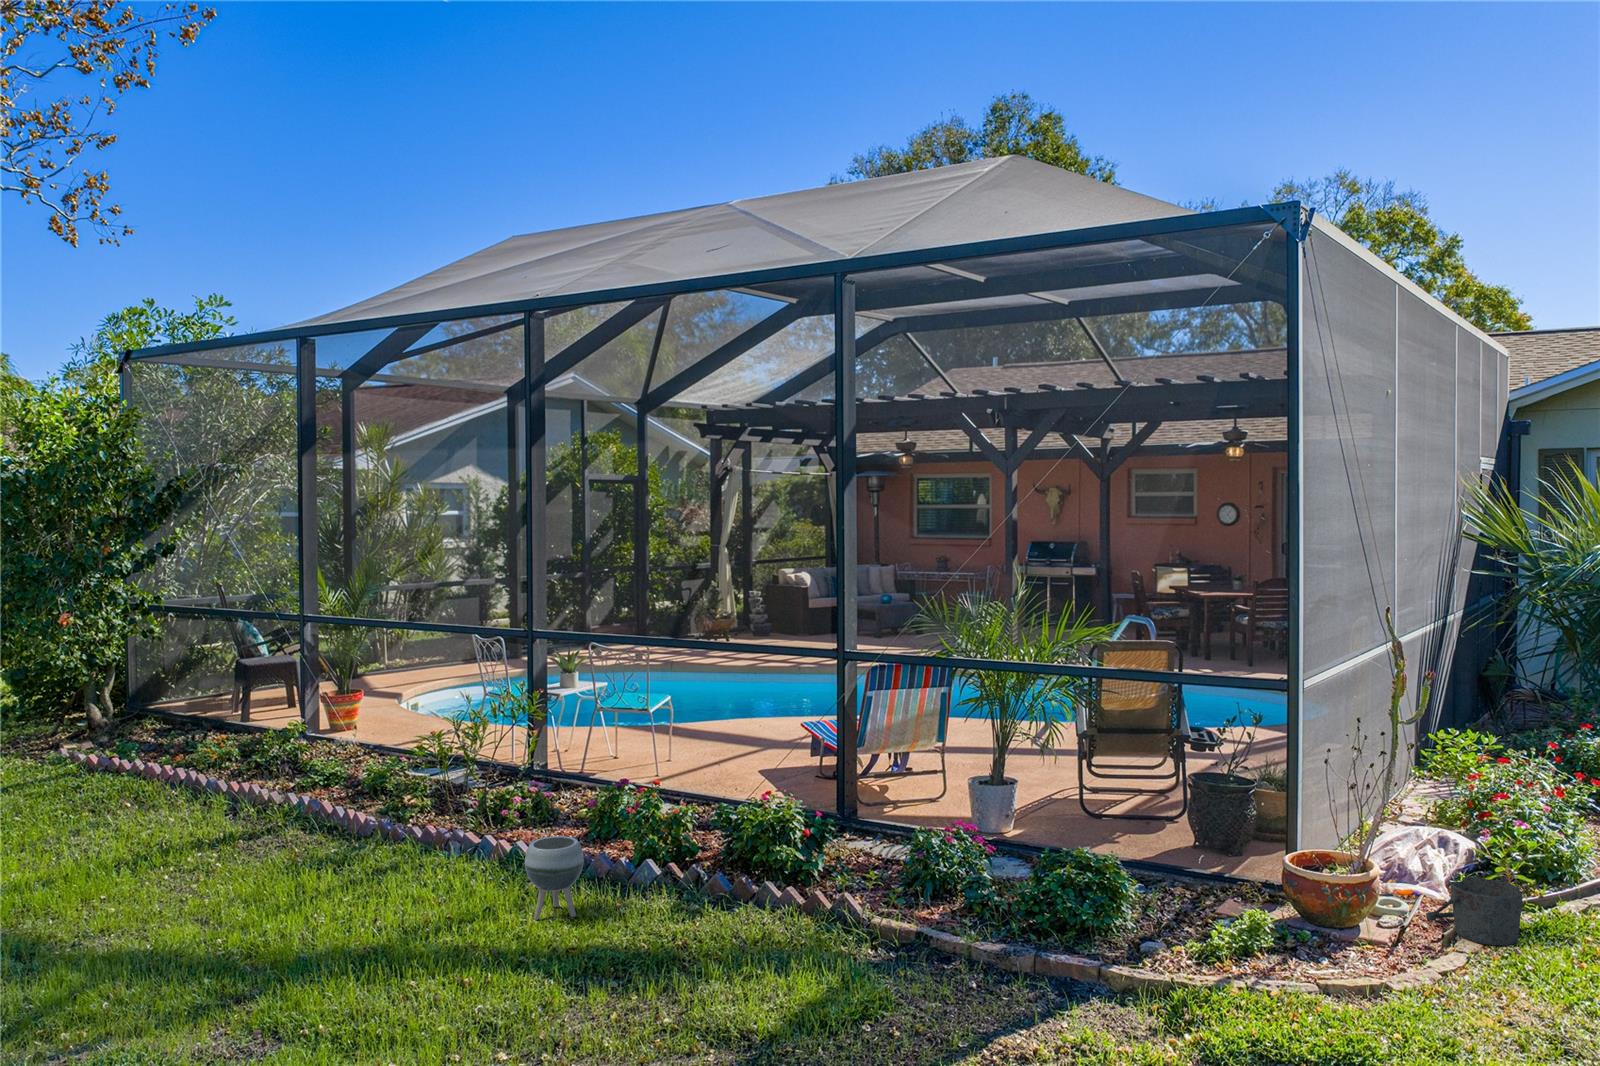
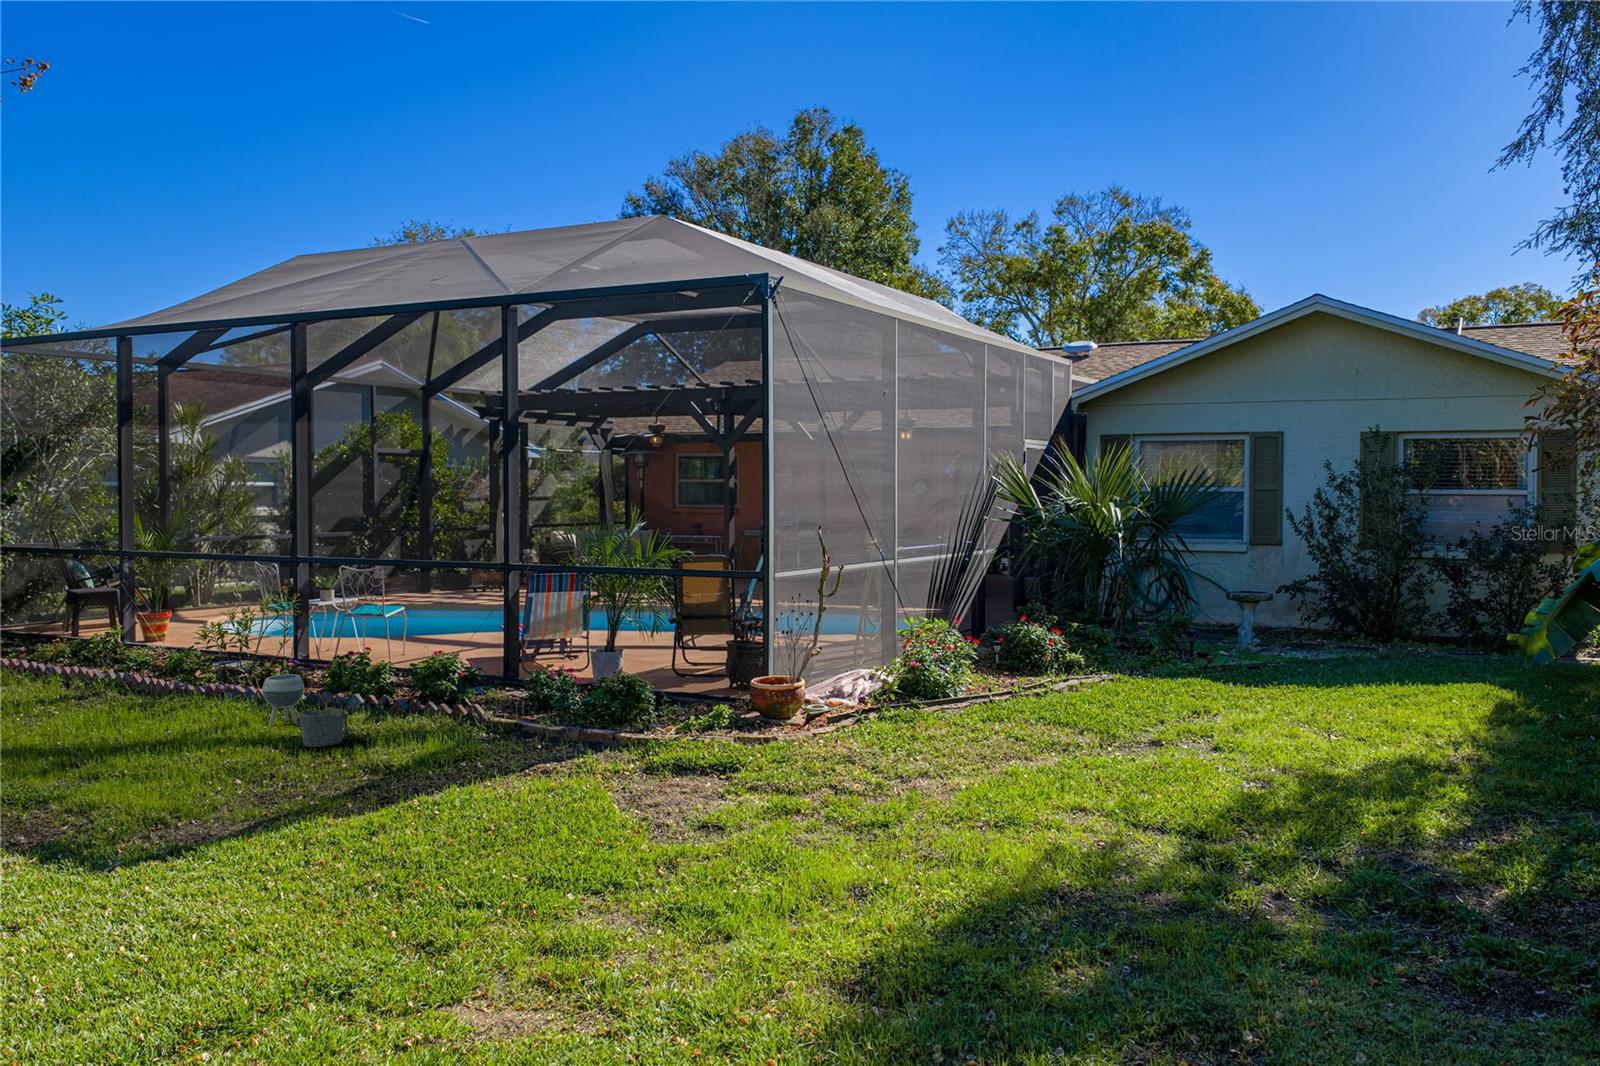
bucket: present [1426,876,1523,946] -> present [296,707,349,747]

